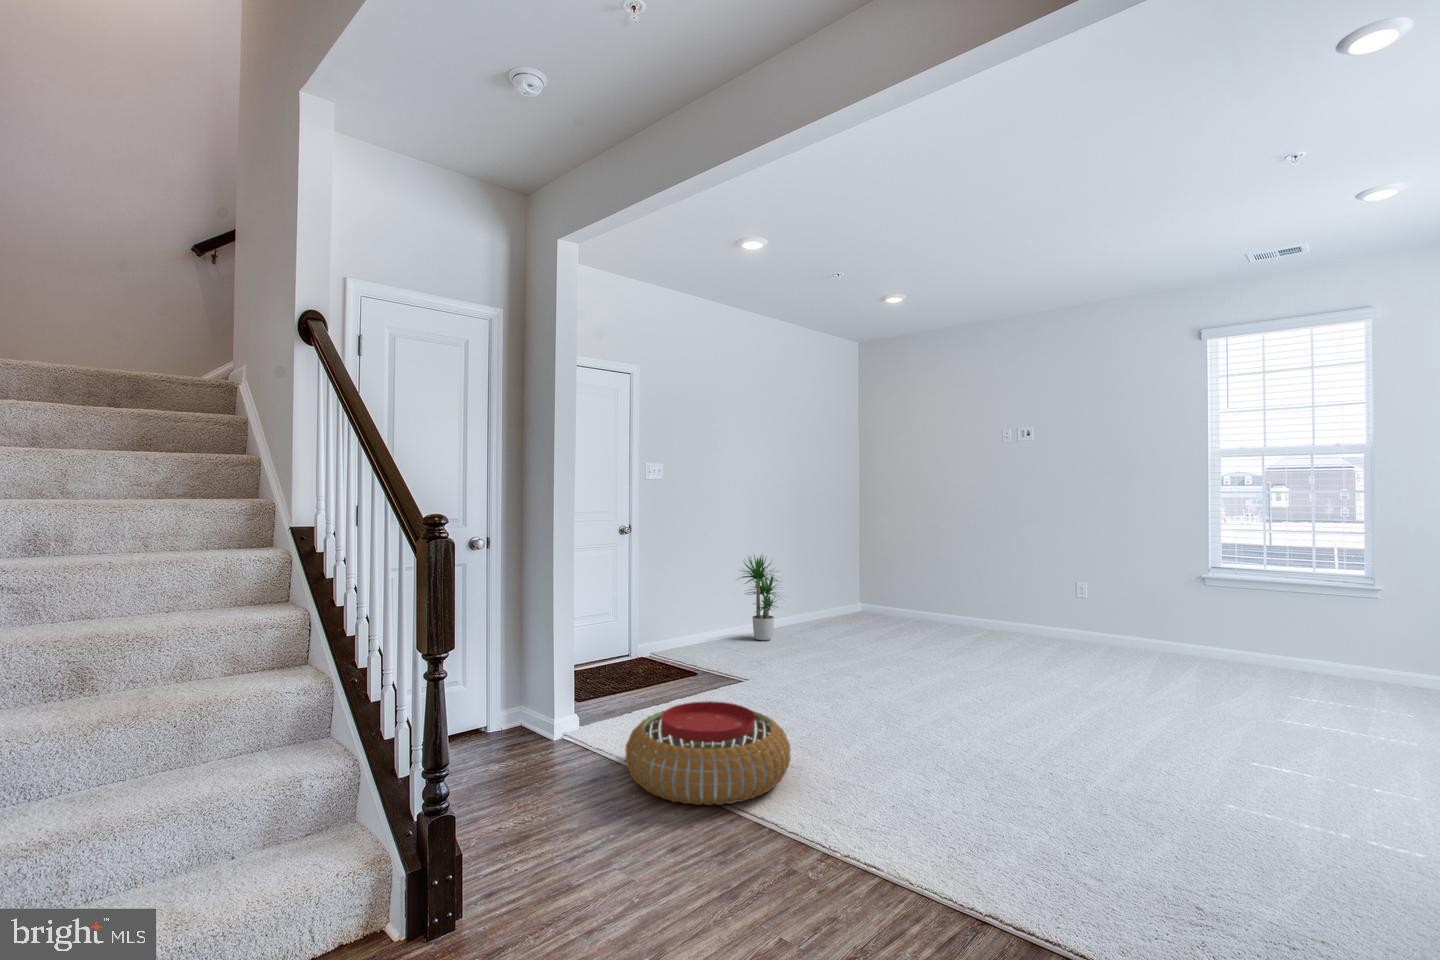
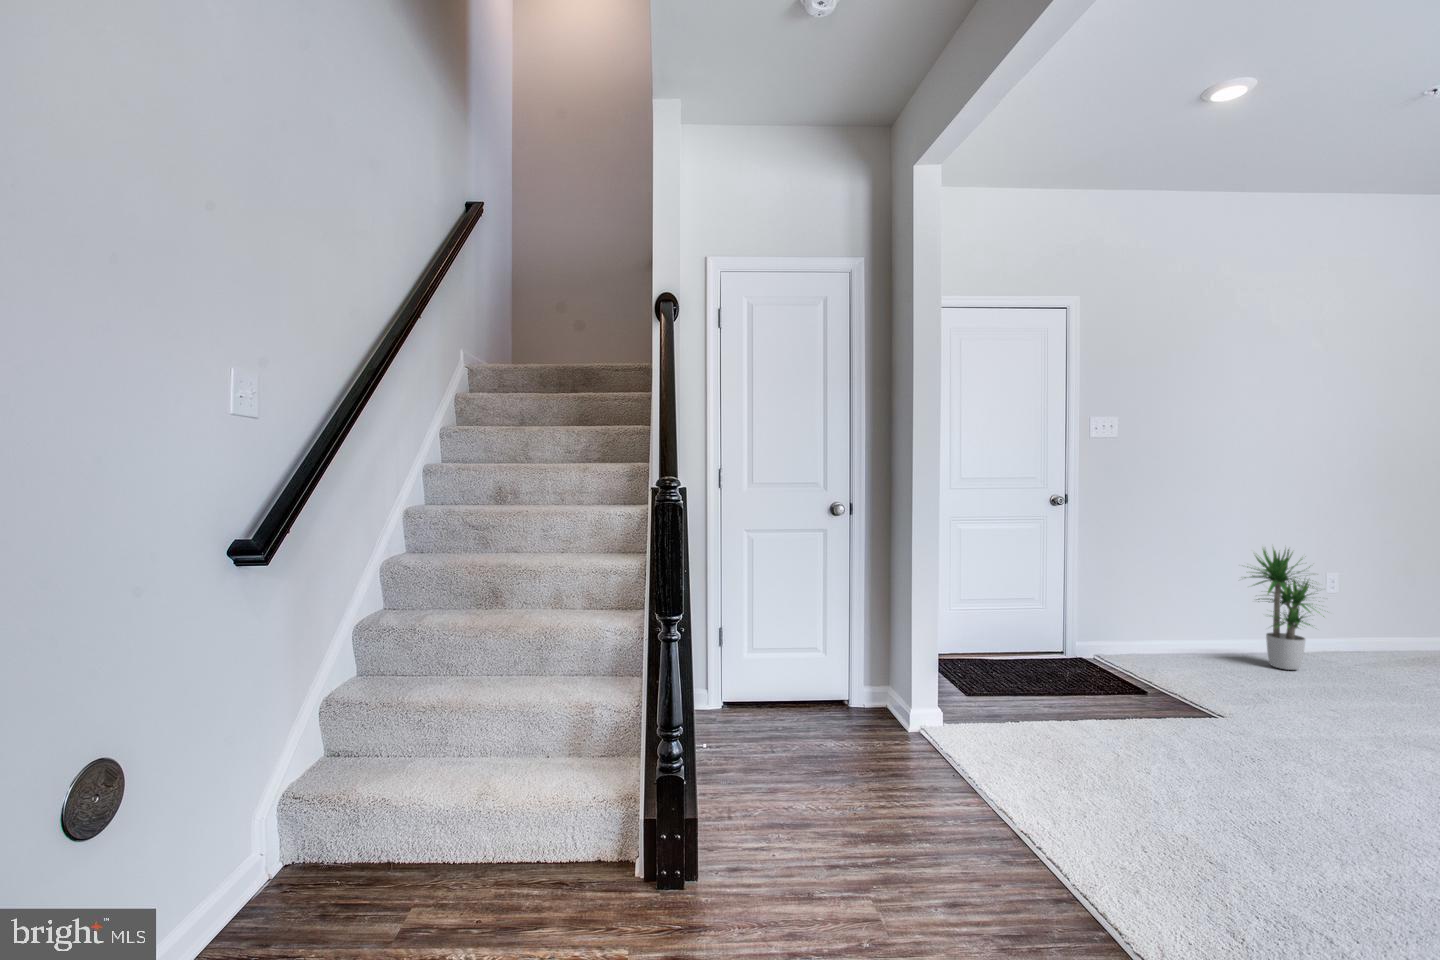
pouf: present [625,701,791,805] -> none [951,728,1195,882]

